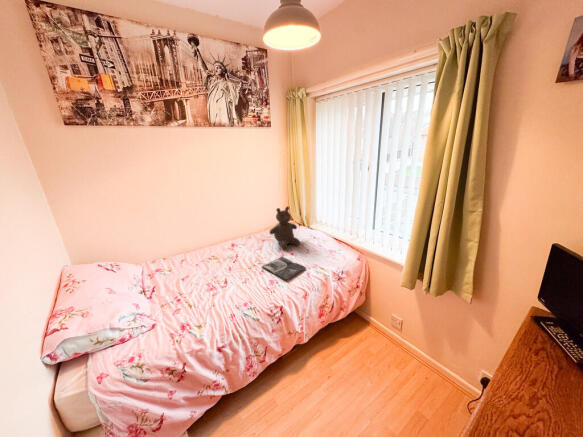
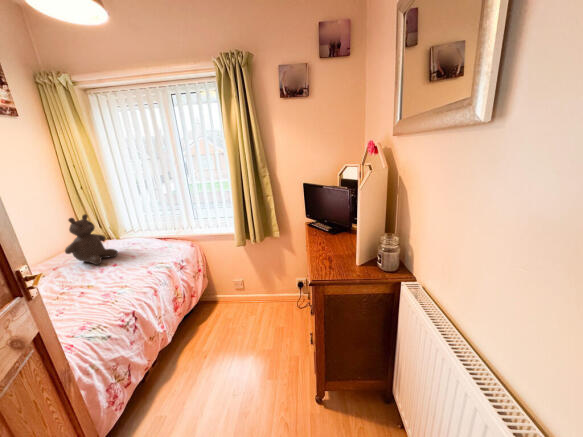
magazine: present [262,257,306,280] -> none [75,268,142,292]

